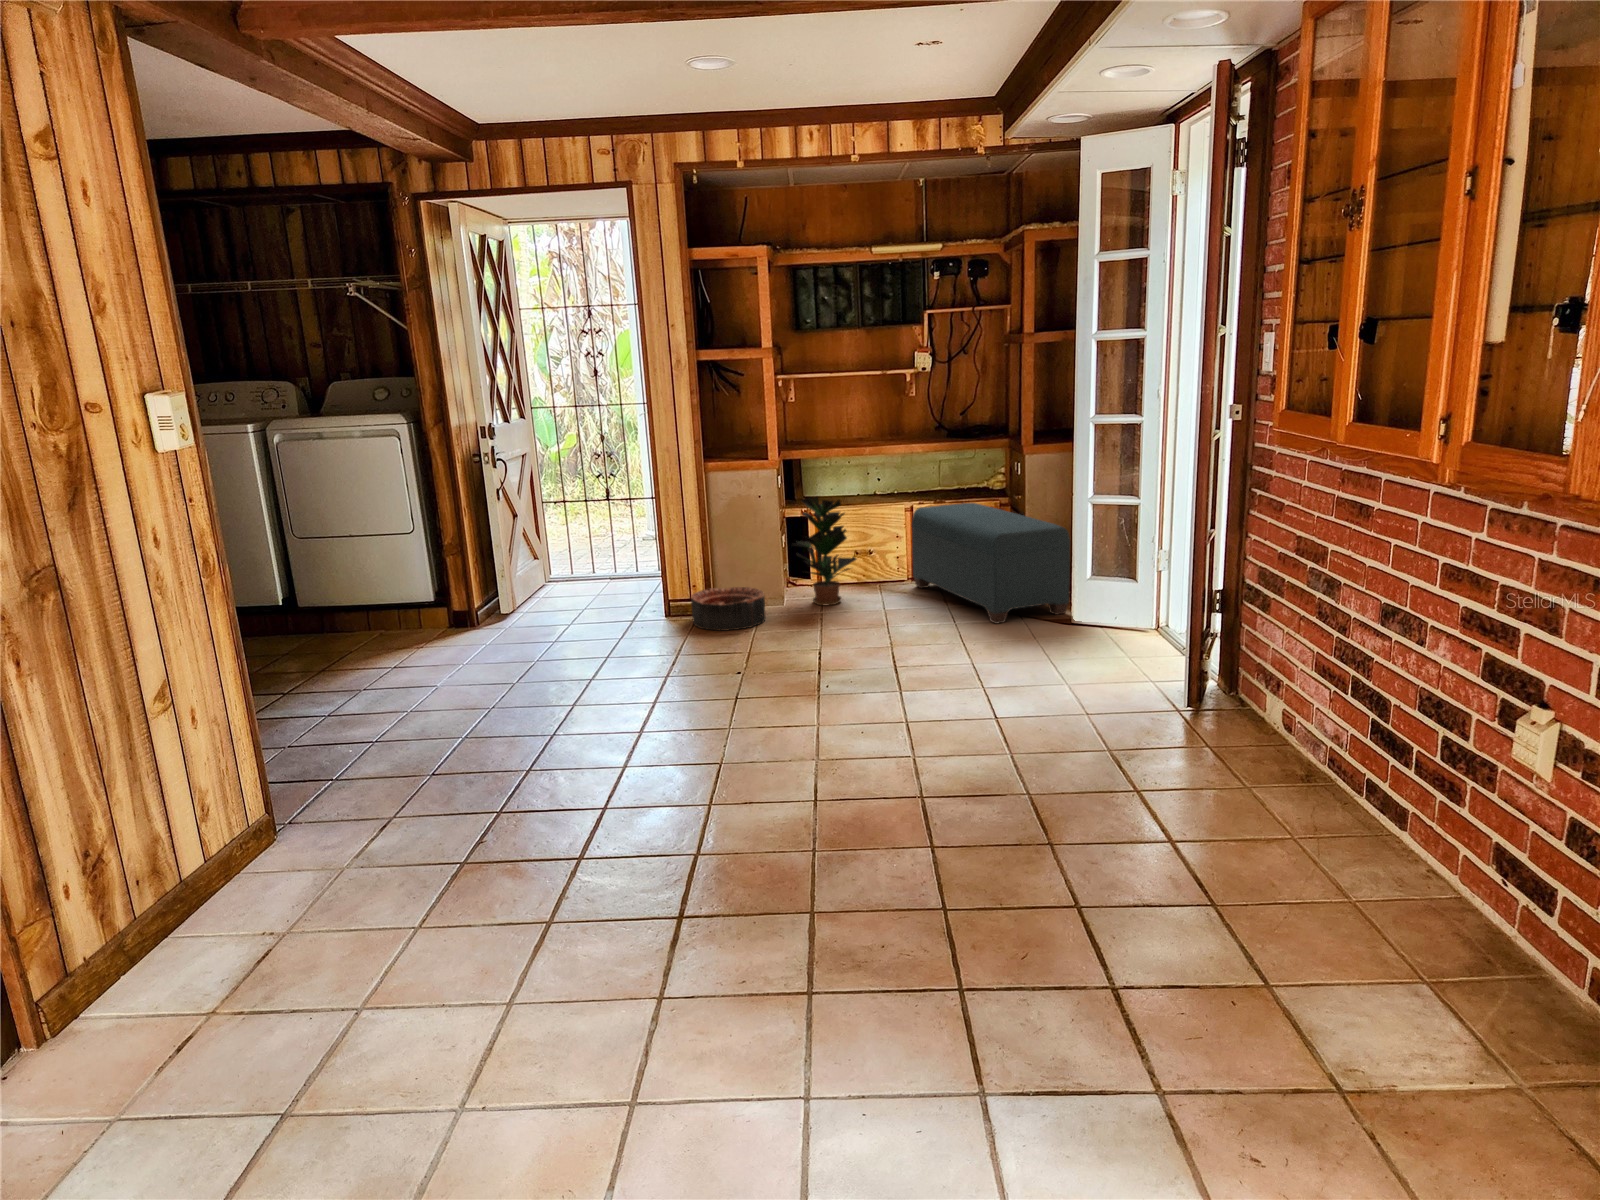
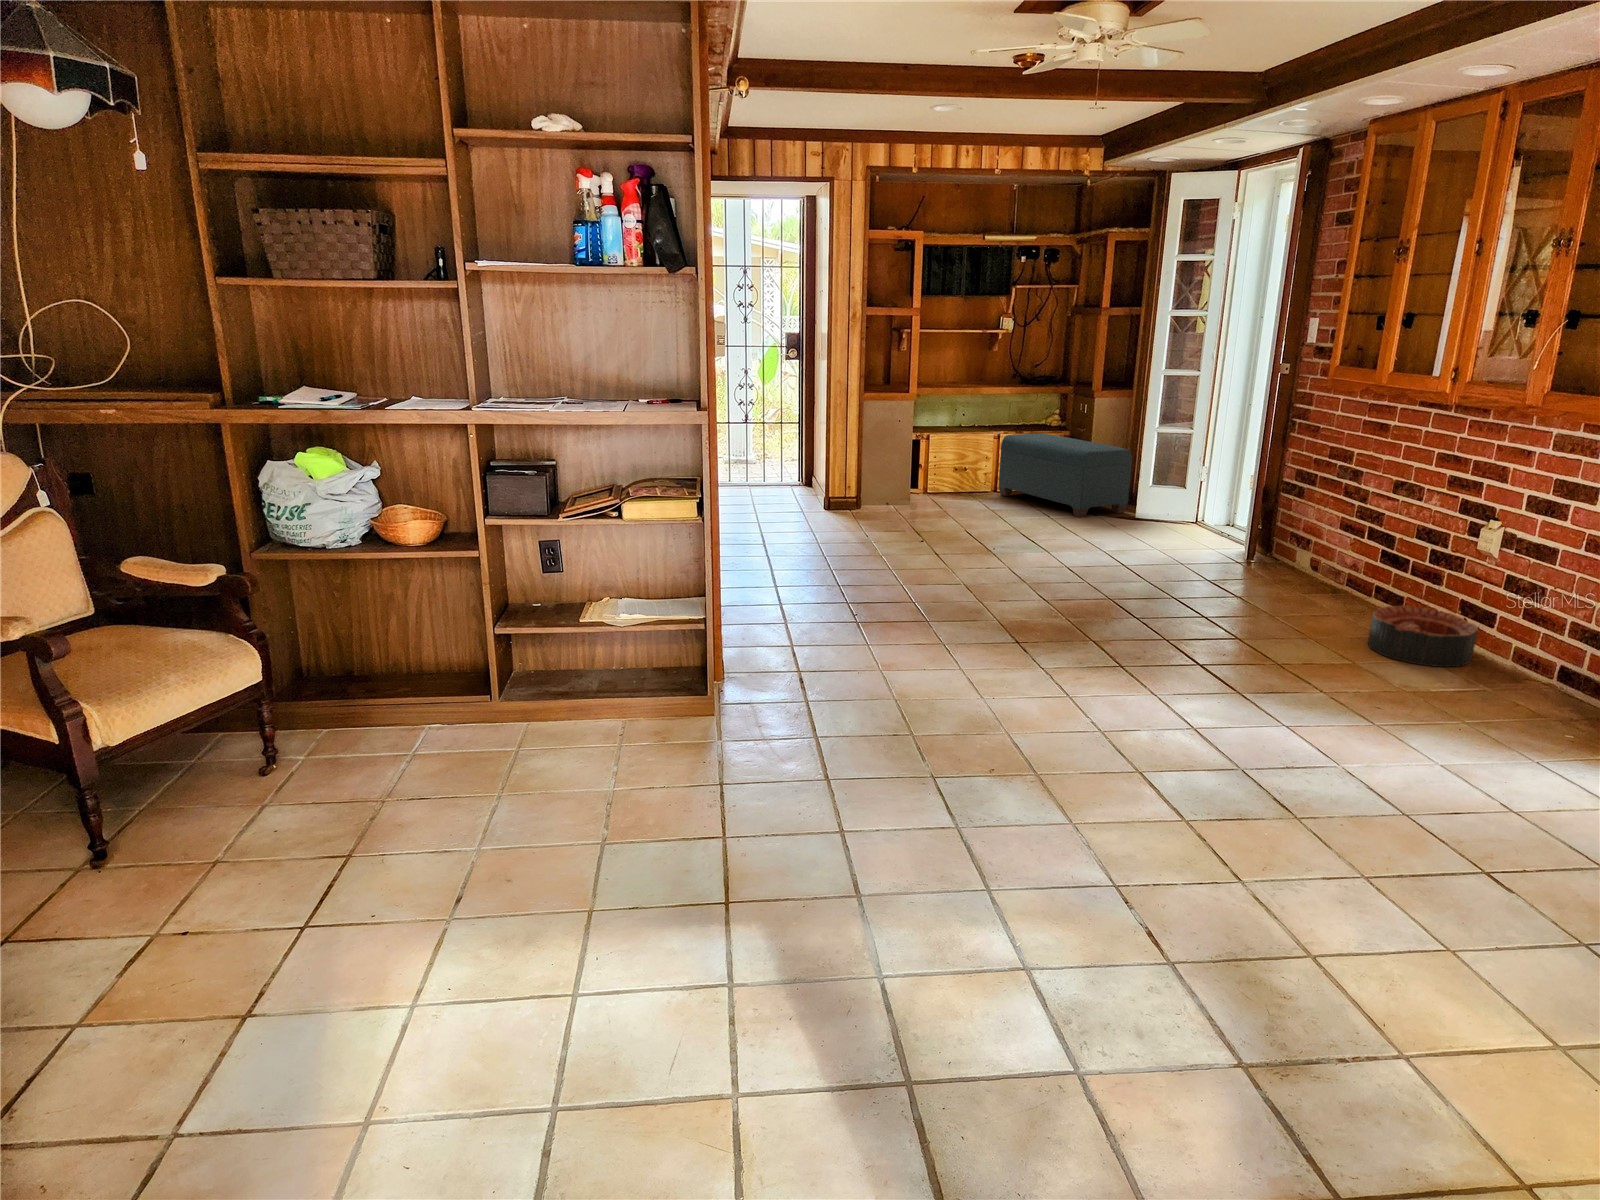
potted plant: present [792,497,856,606] -> none [916,422,967,505]
basket: present [691,587,766,631] -> present [1368,606,1478,667]

